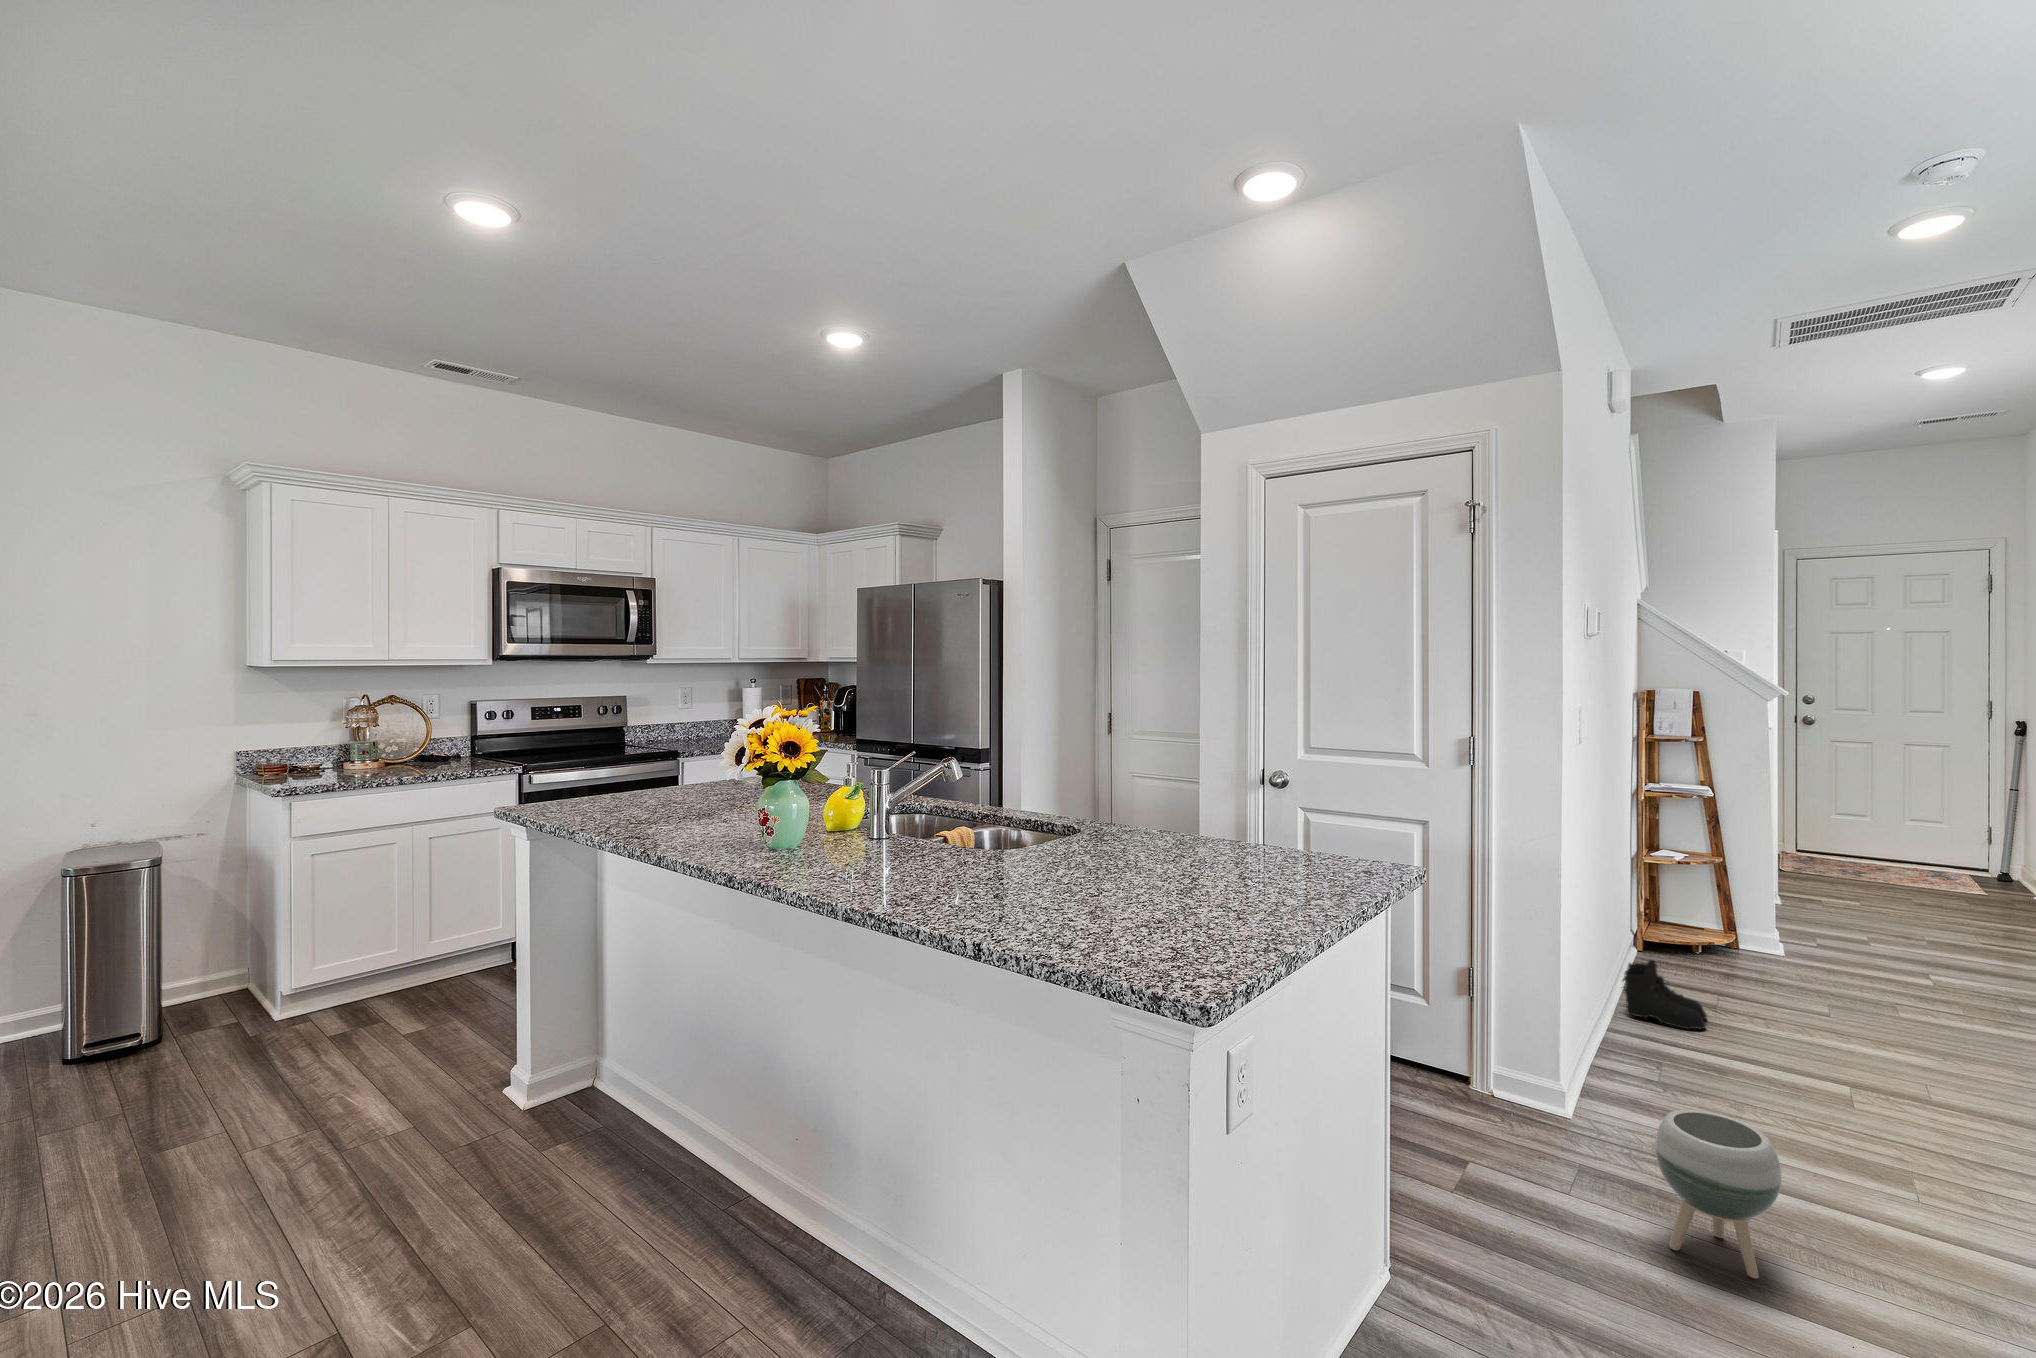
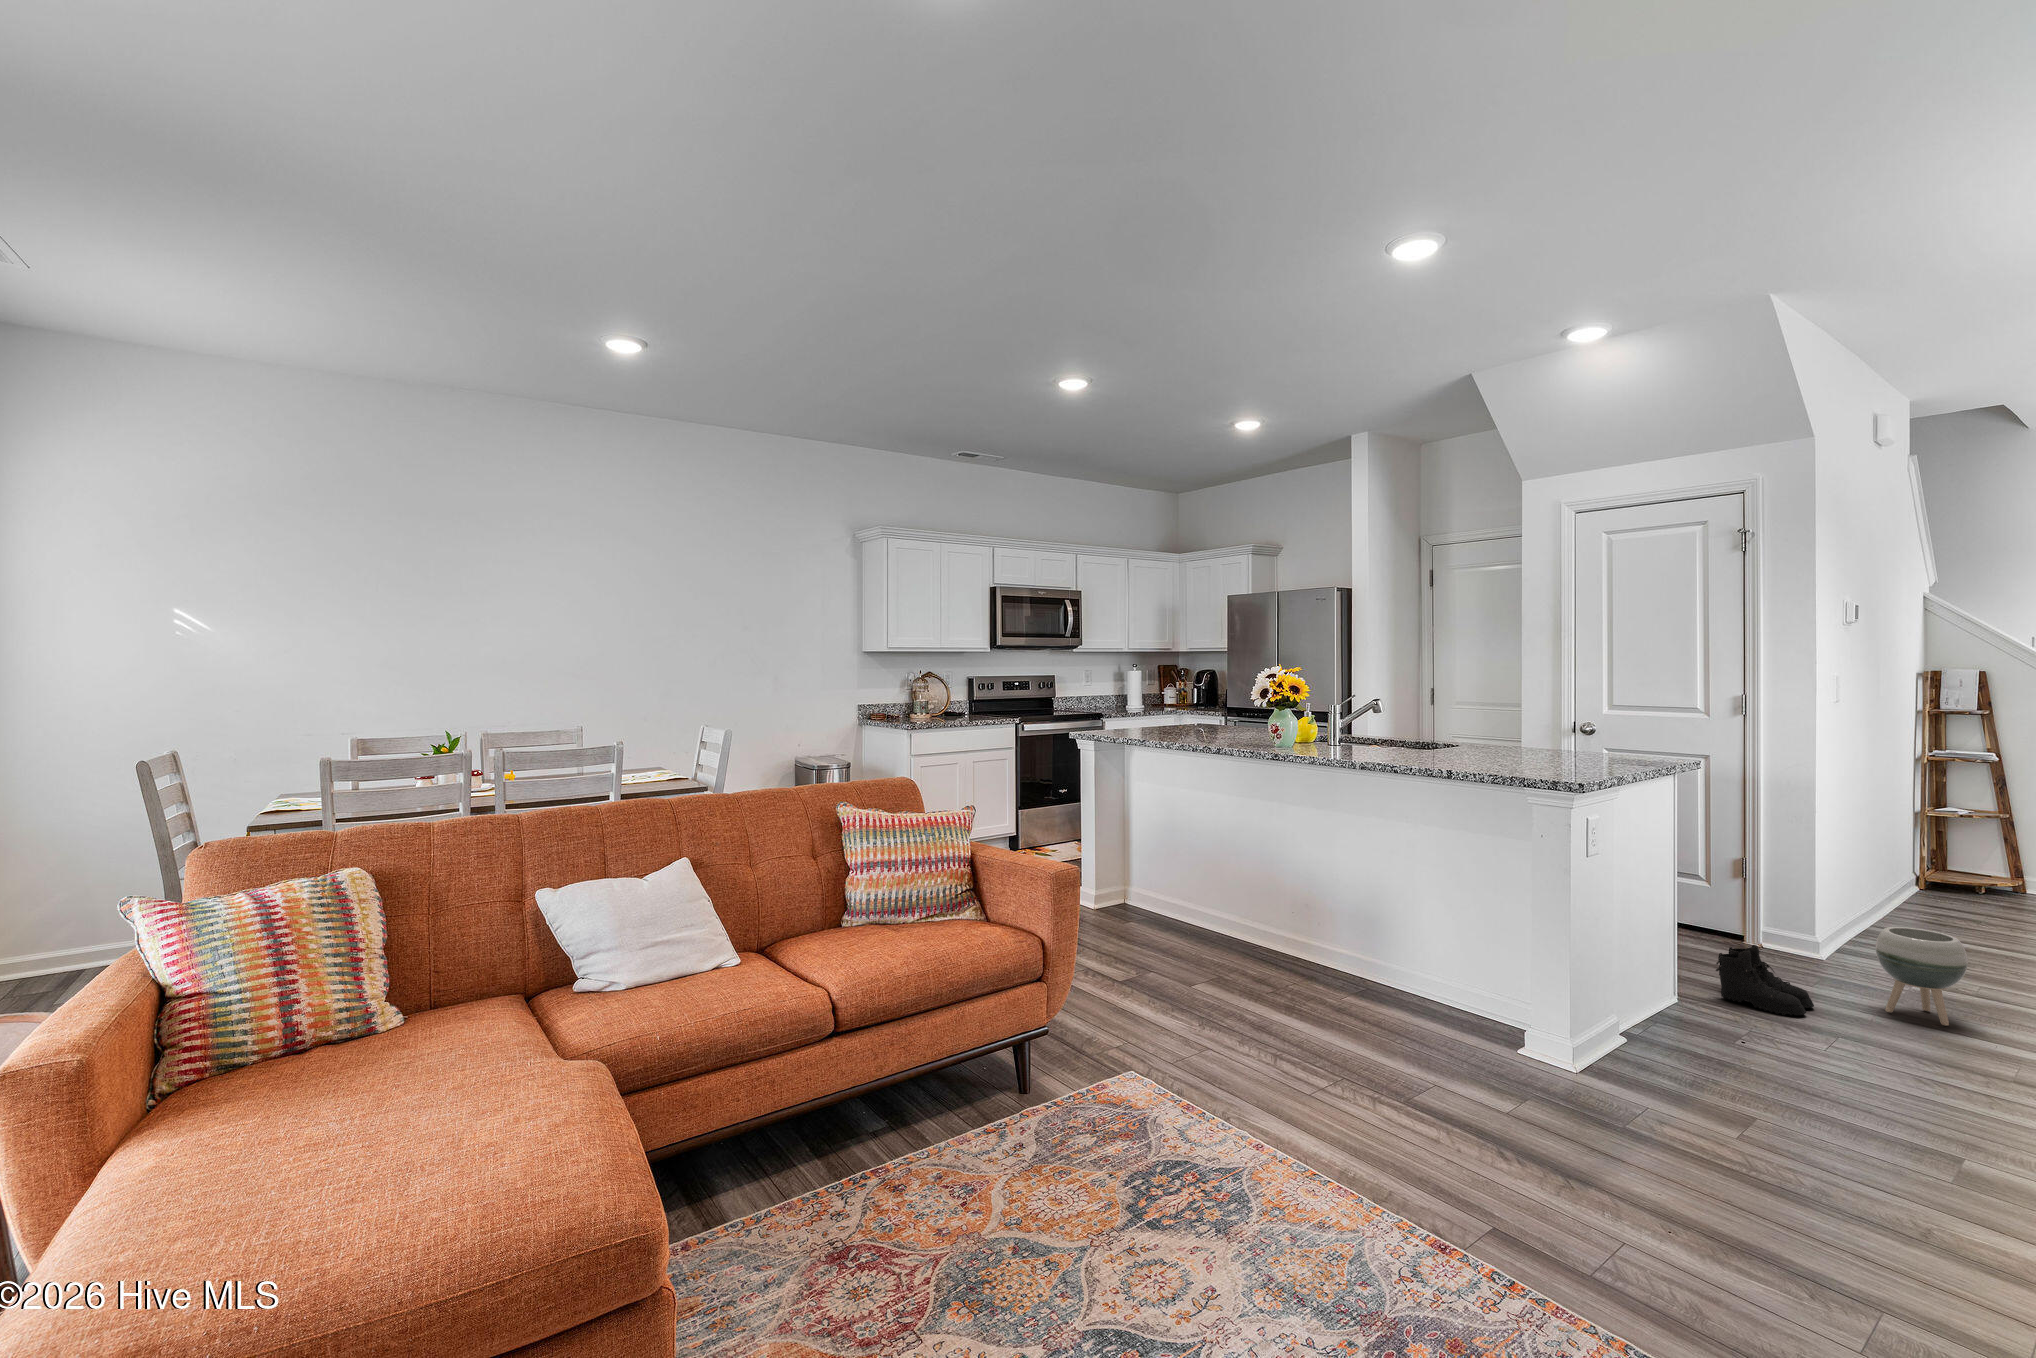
boots: present [1622,960,1707,1030] -> present [1716,945,1814,1015]

